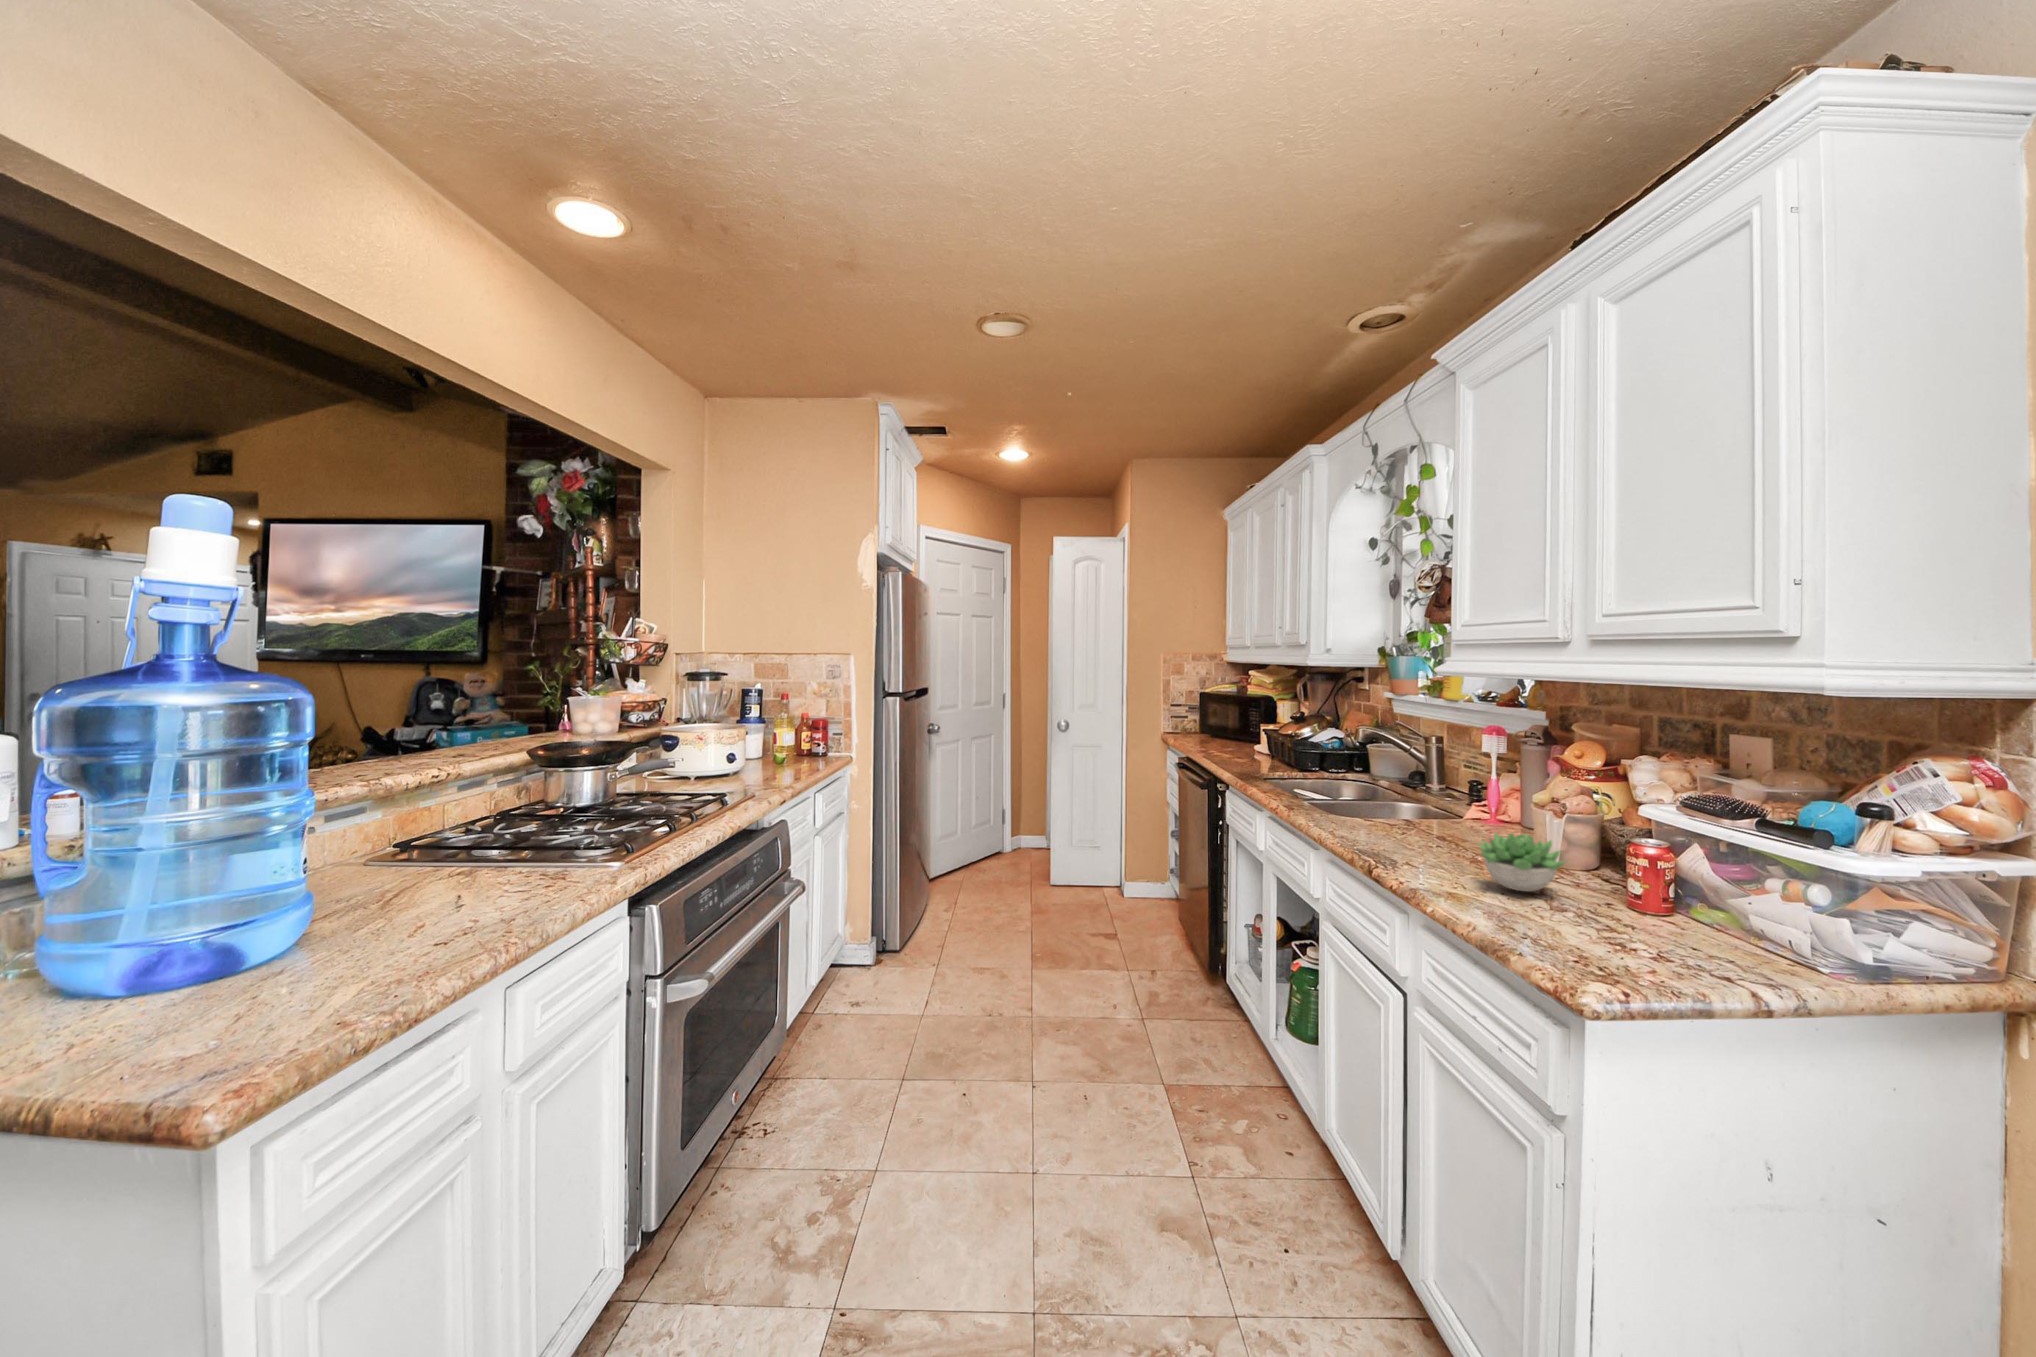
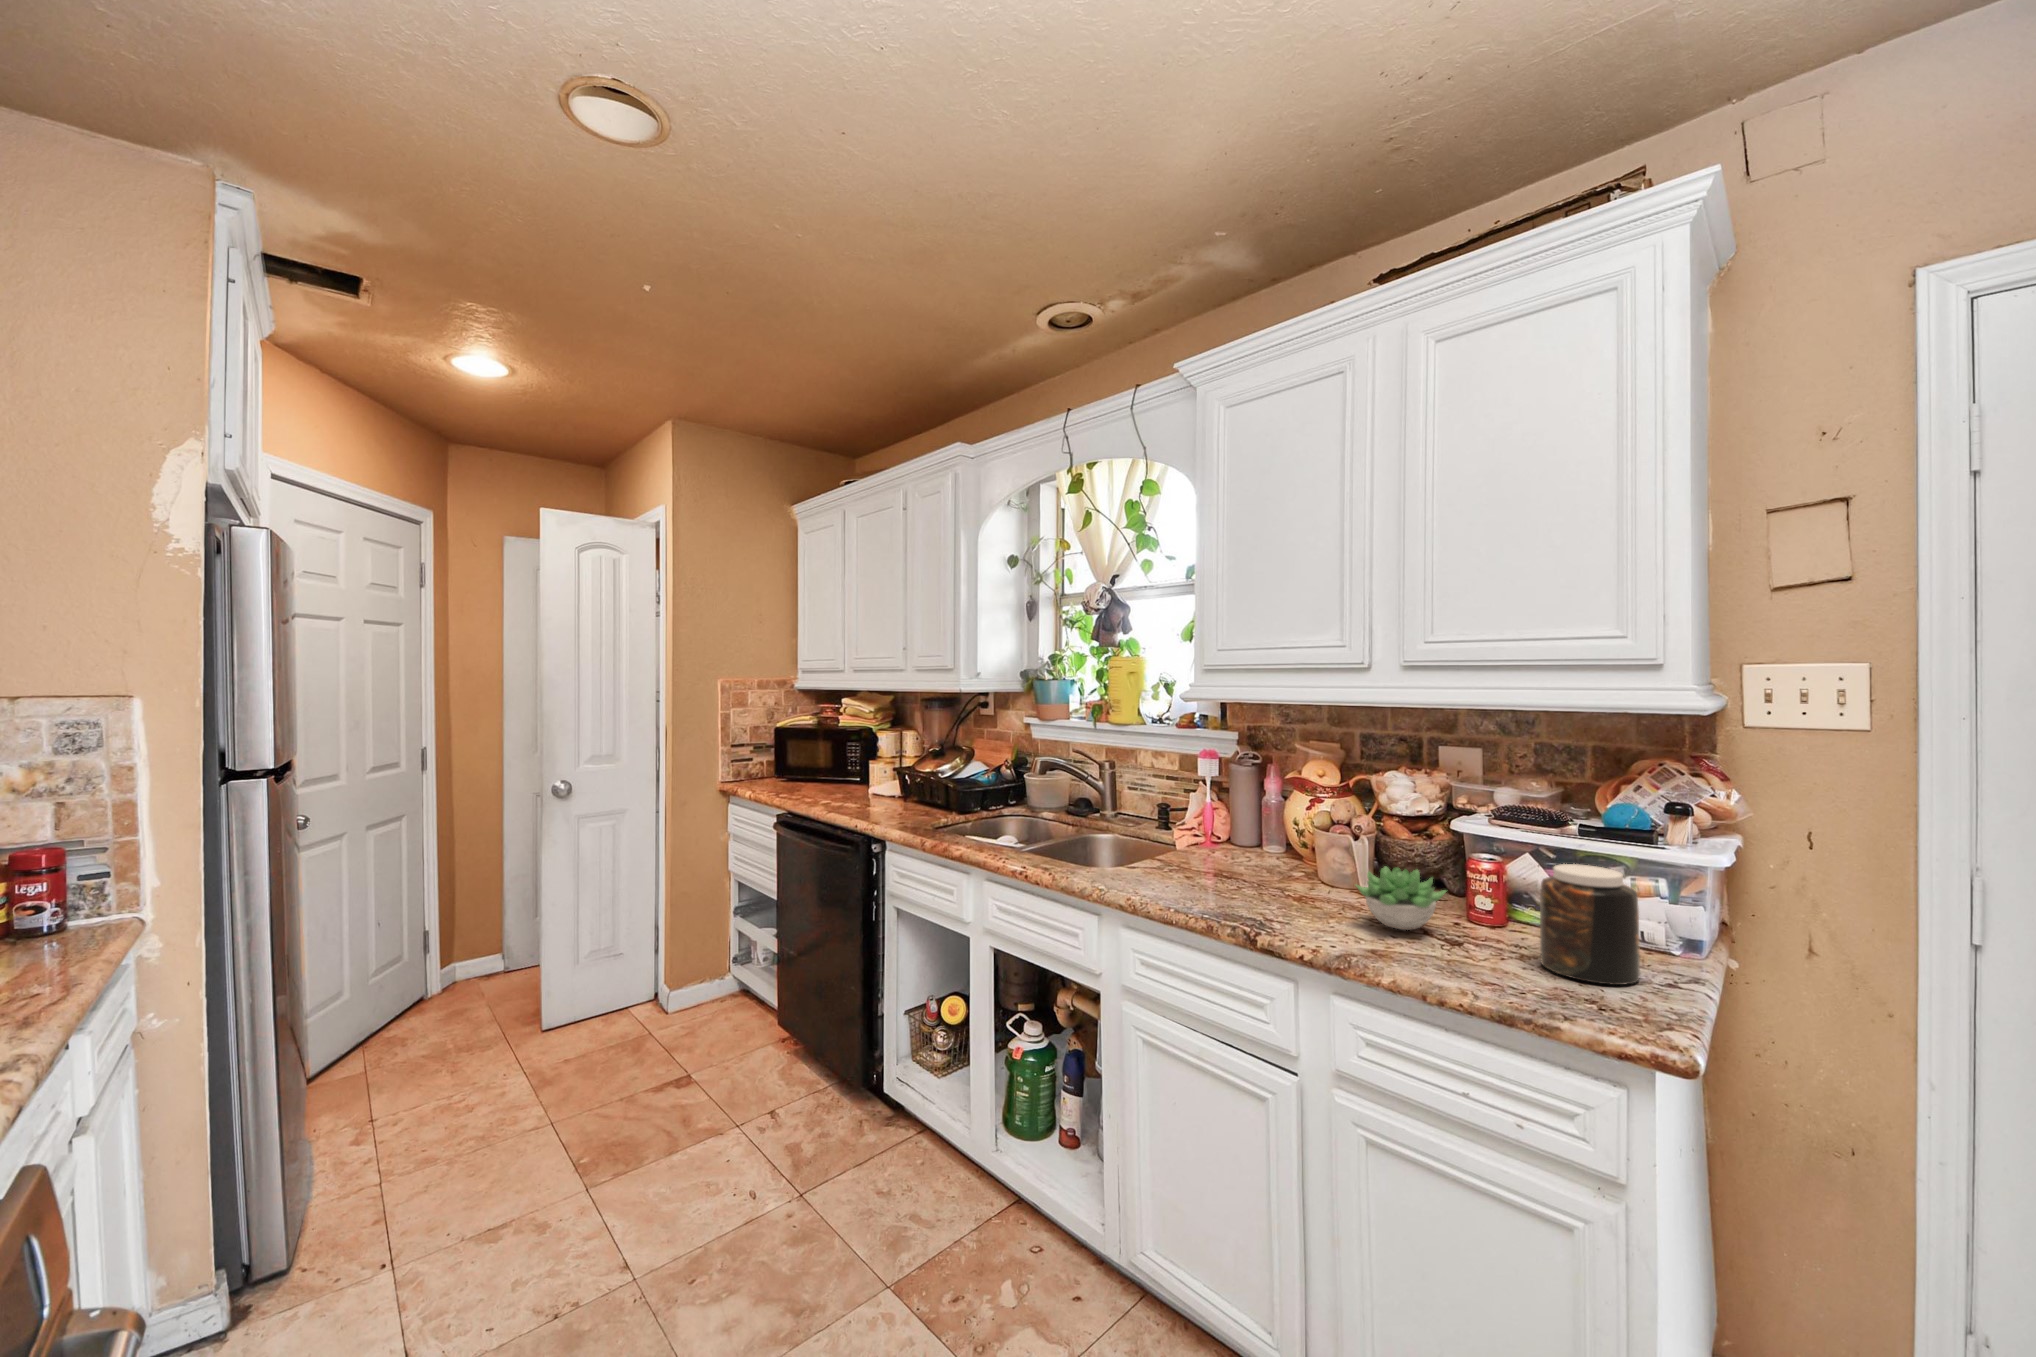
jar: none [1591,840,1697,962] -> present [1540,864,1640,985]

